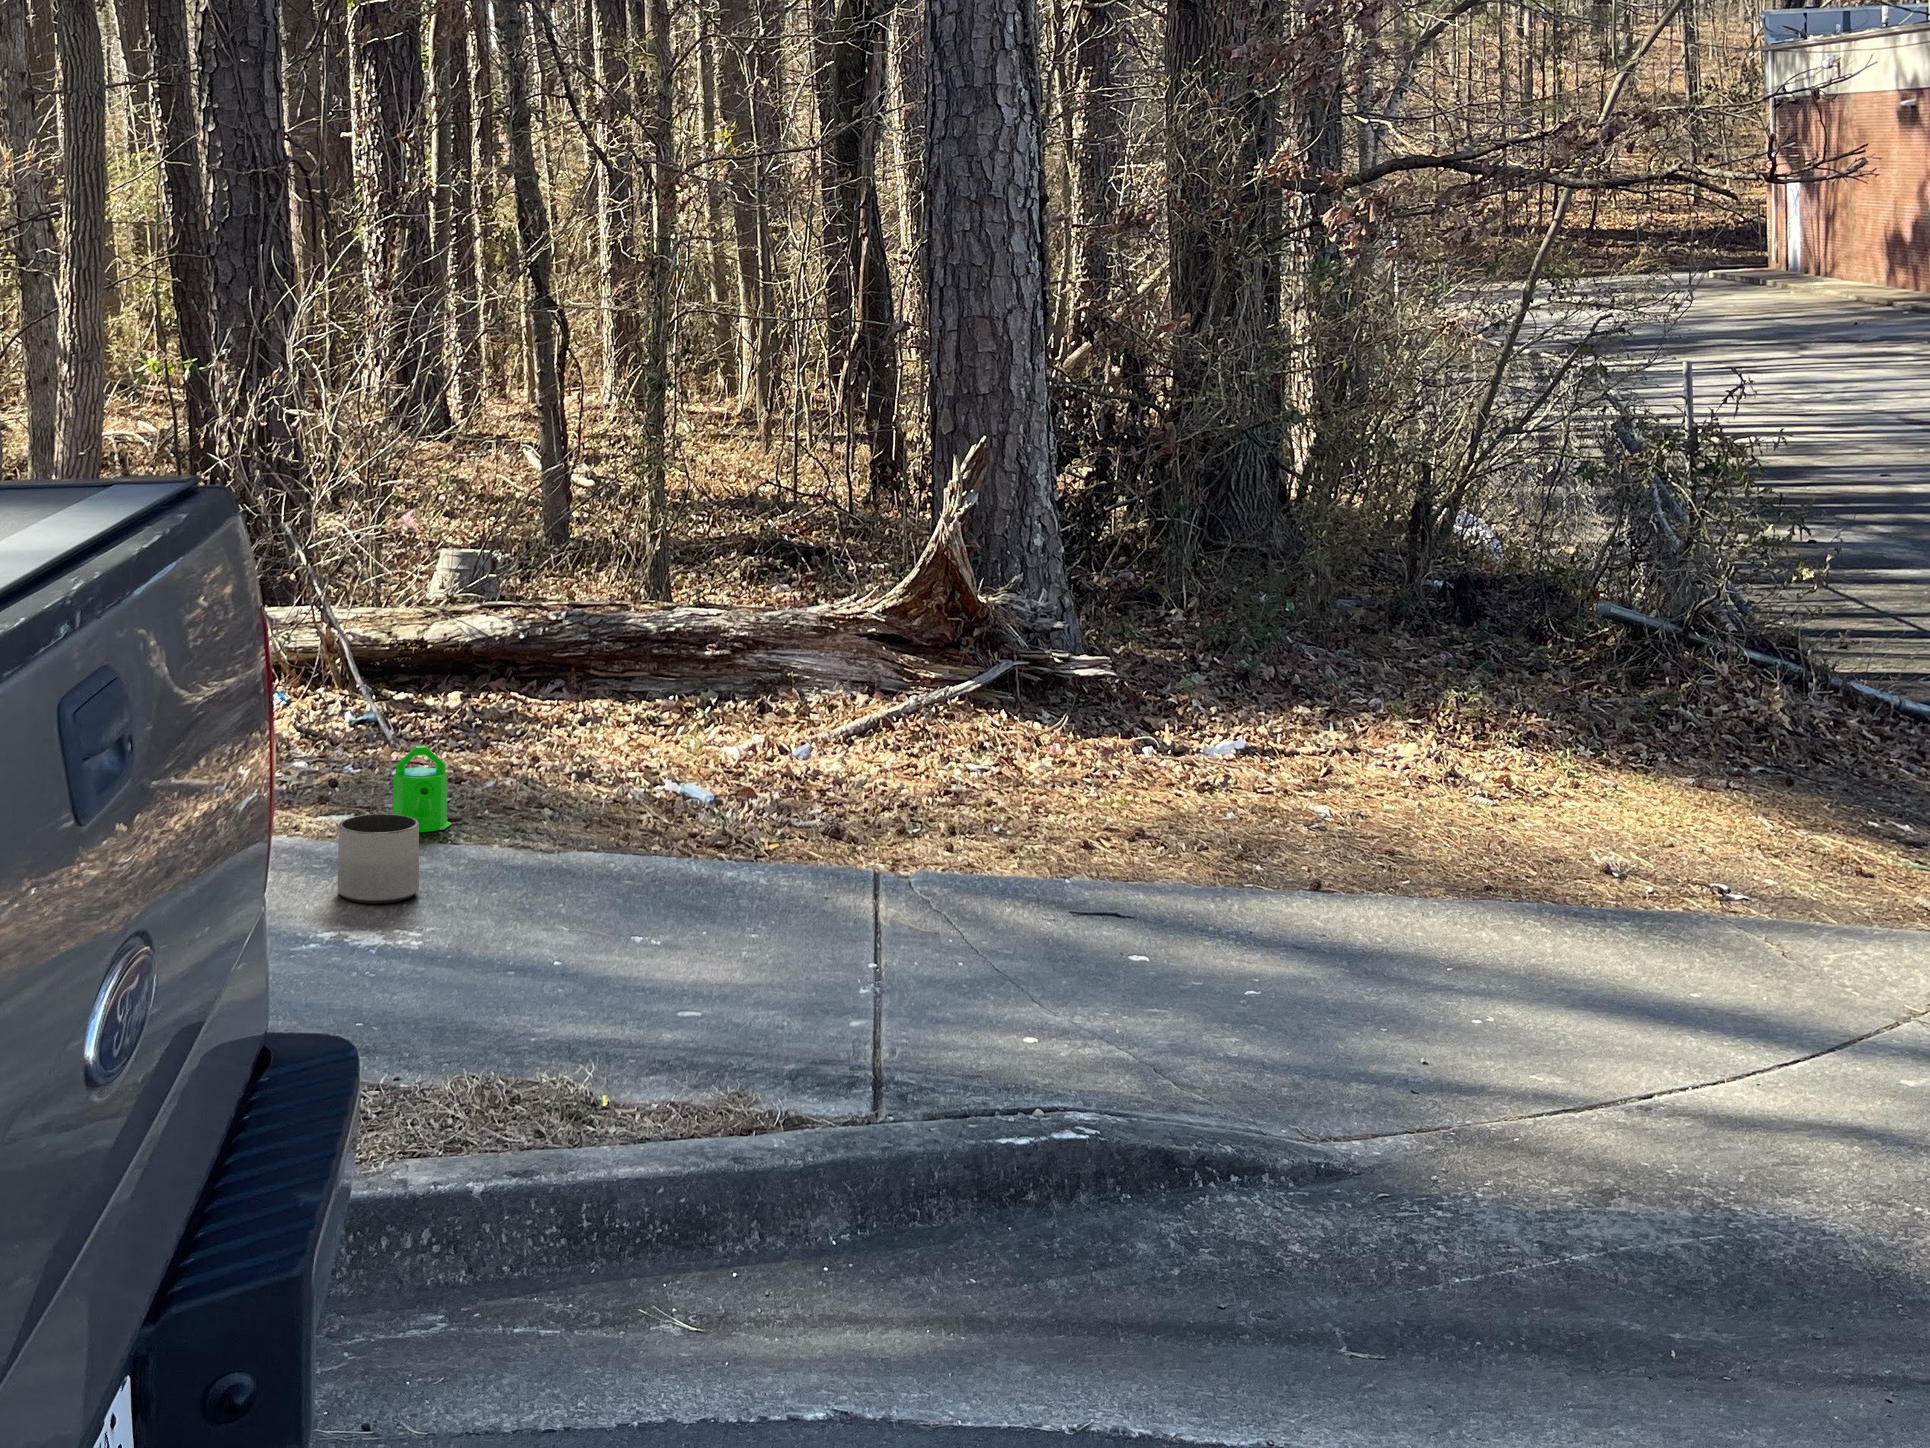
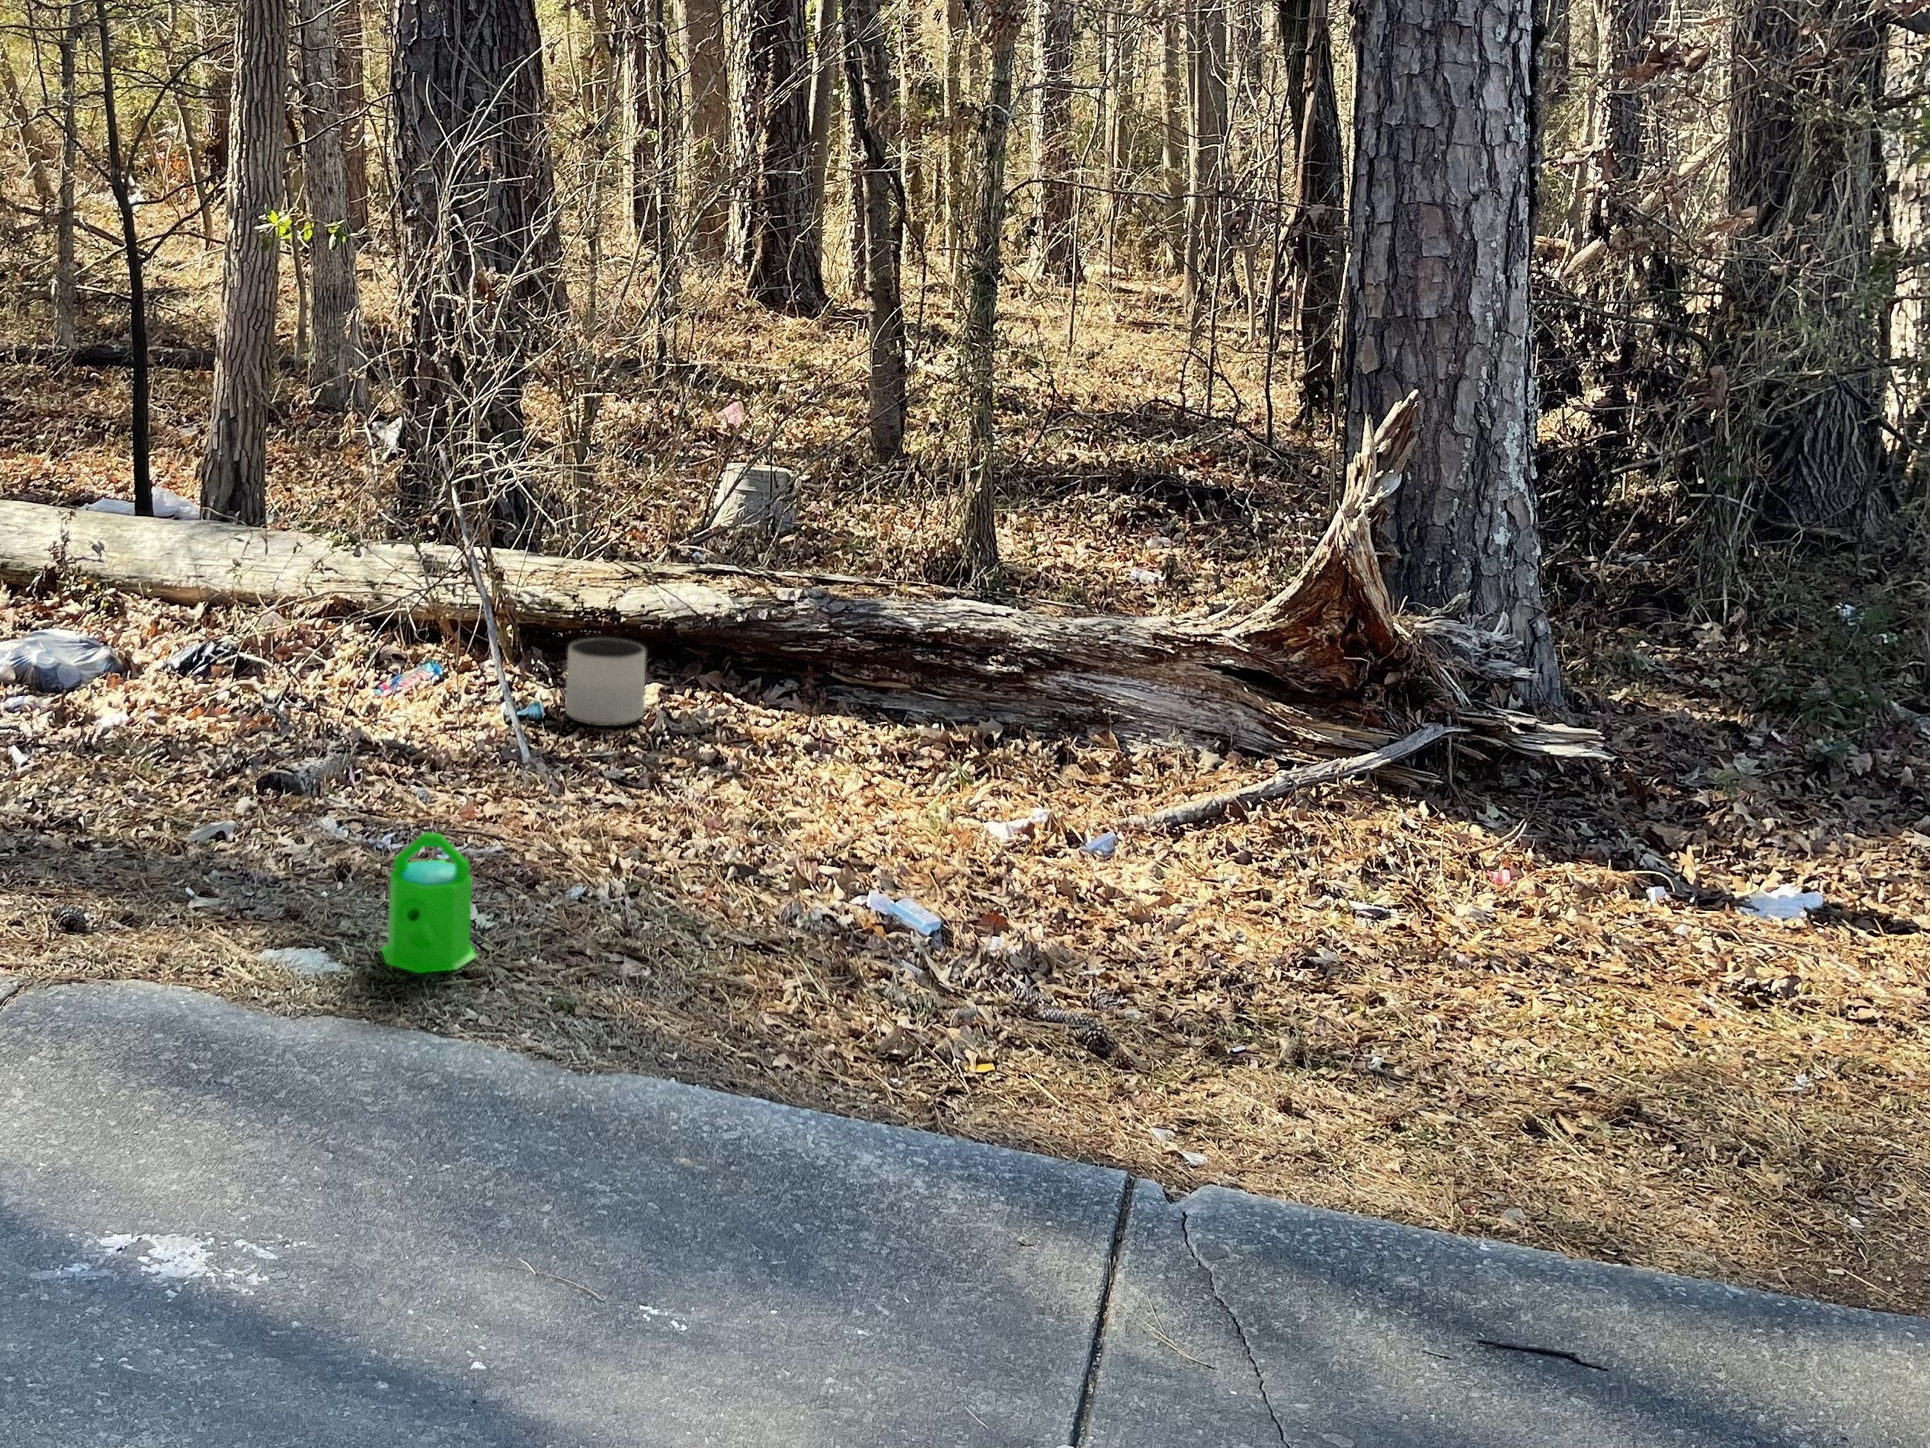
planter: present [338,814,419,903] -> present [565,638,646,726]

